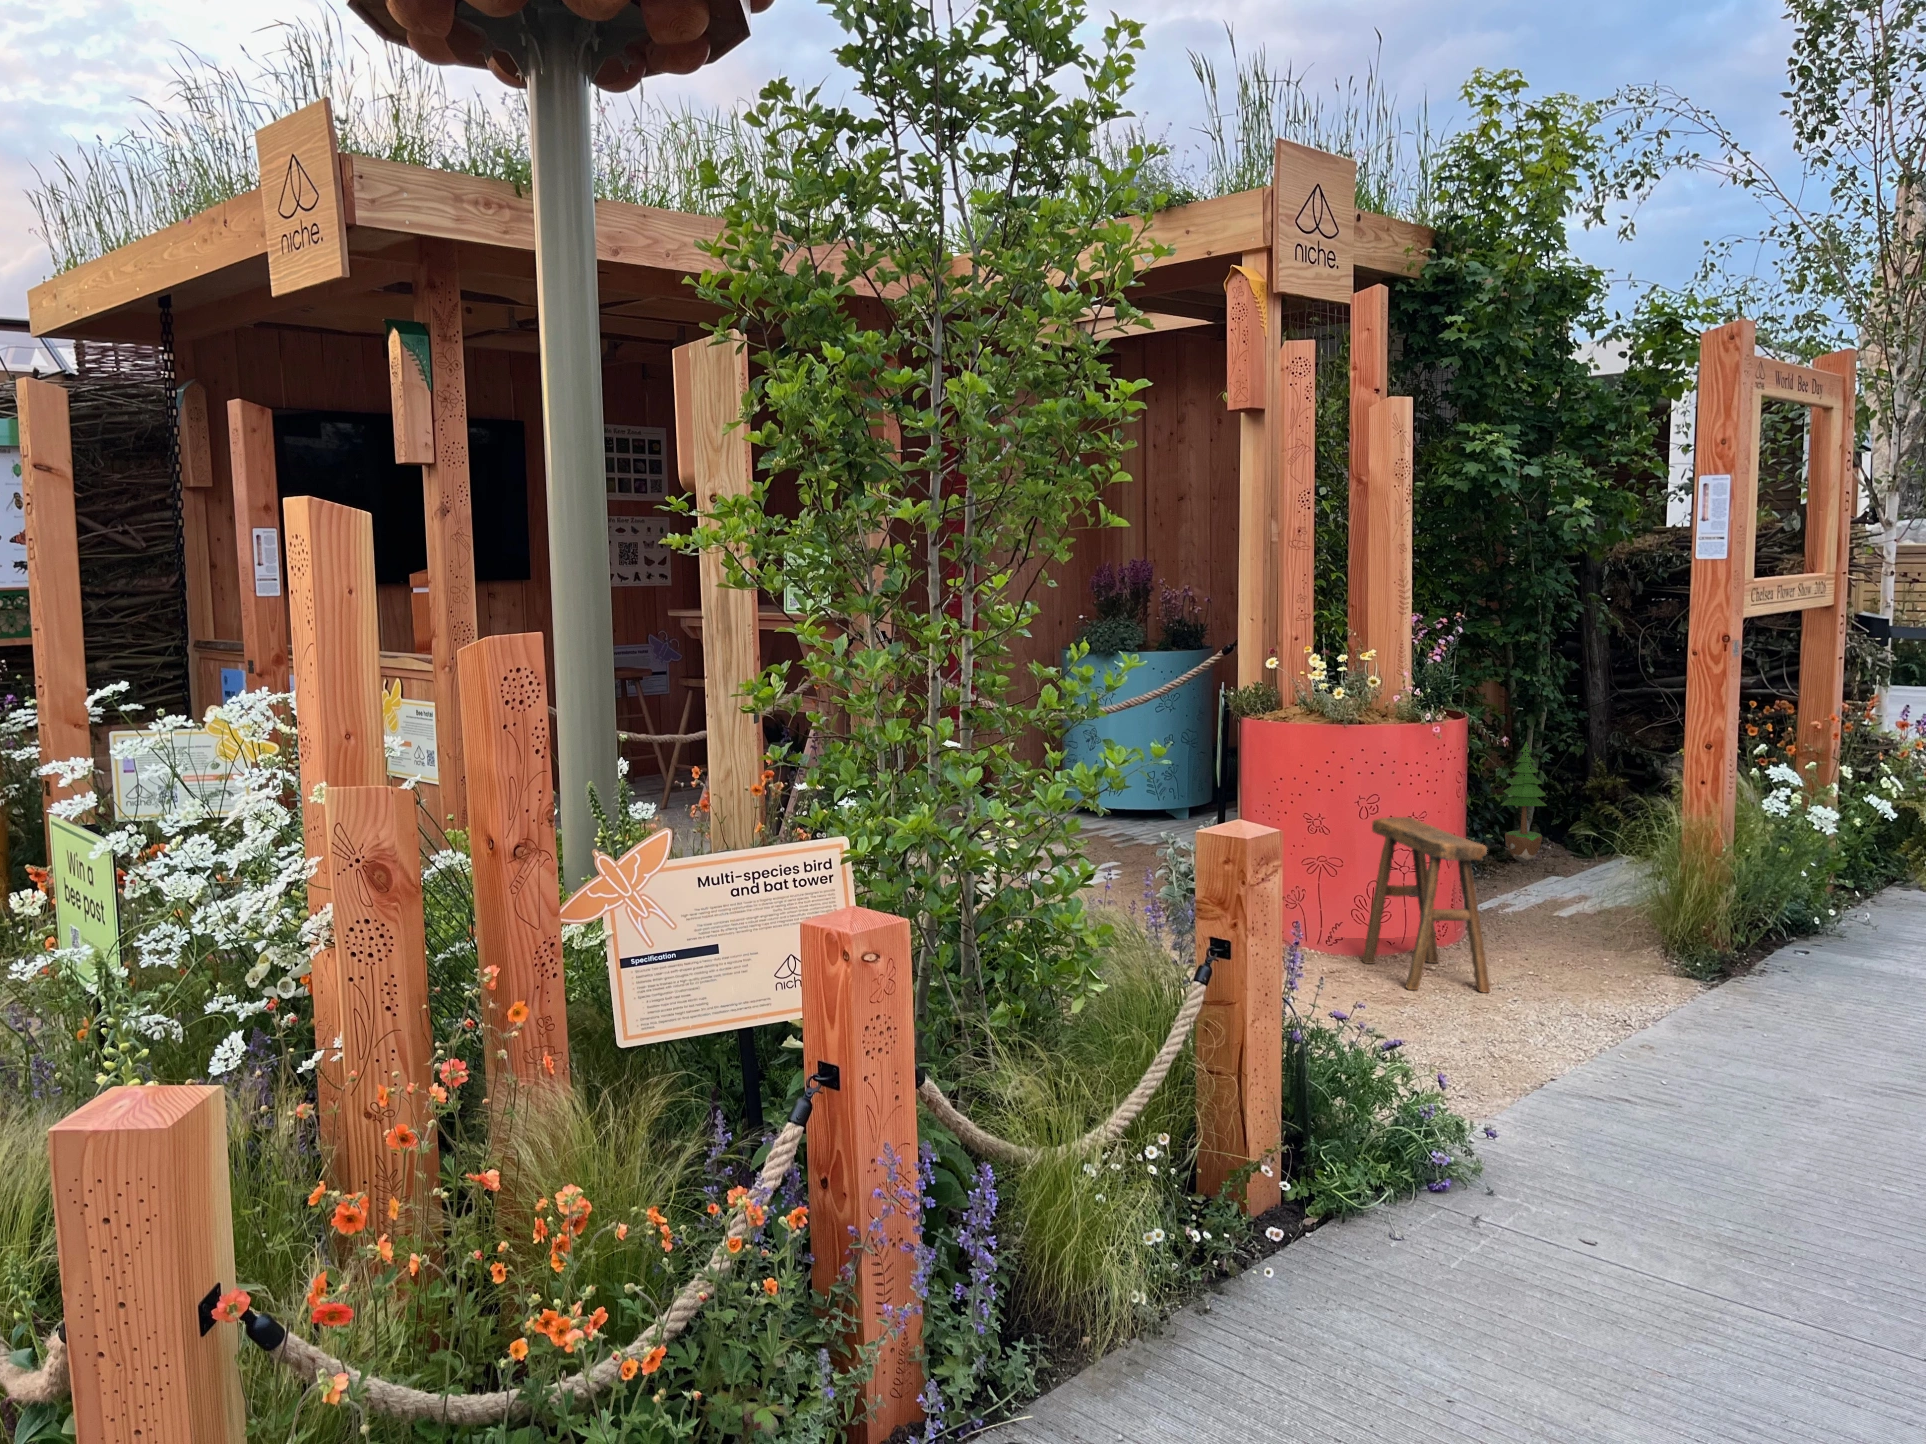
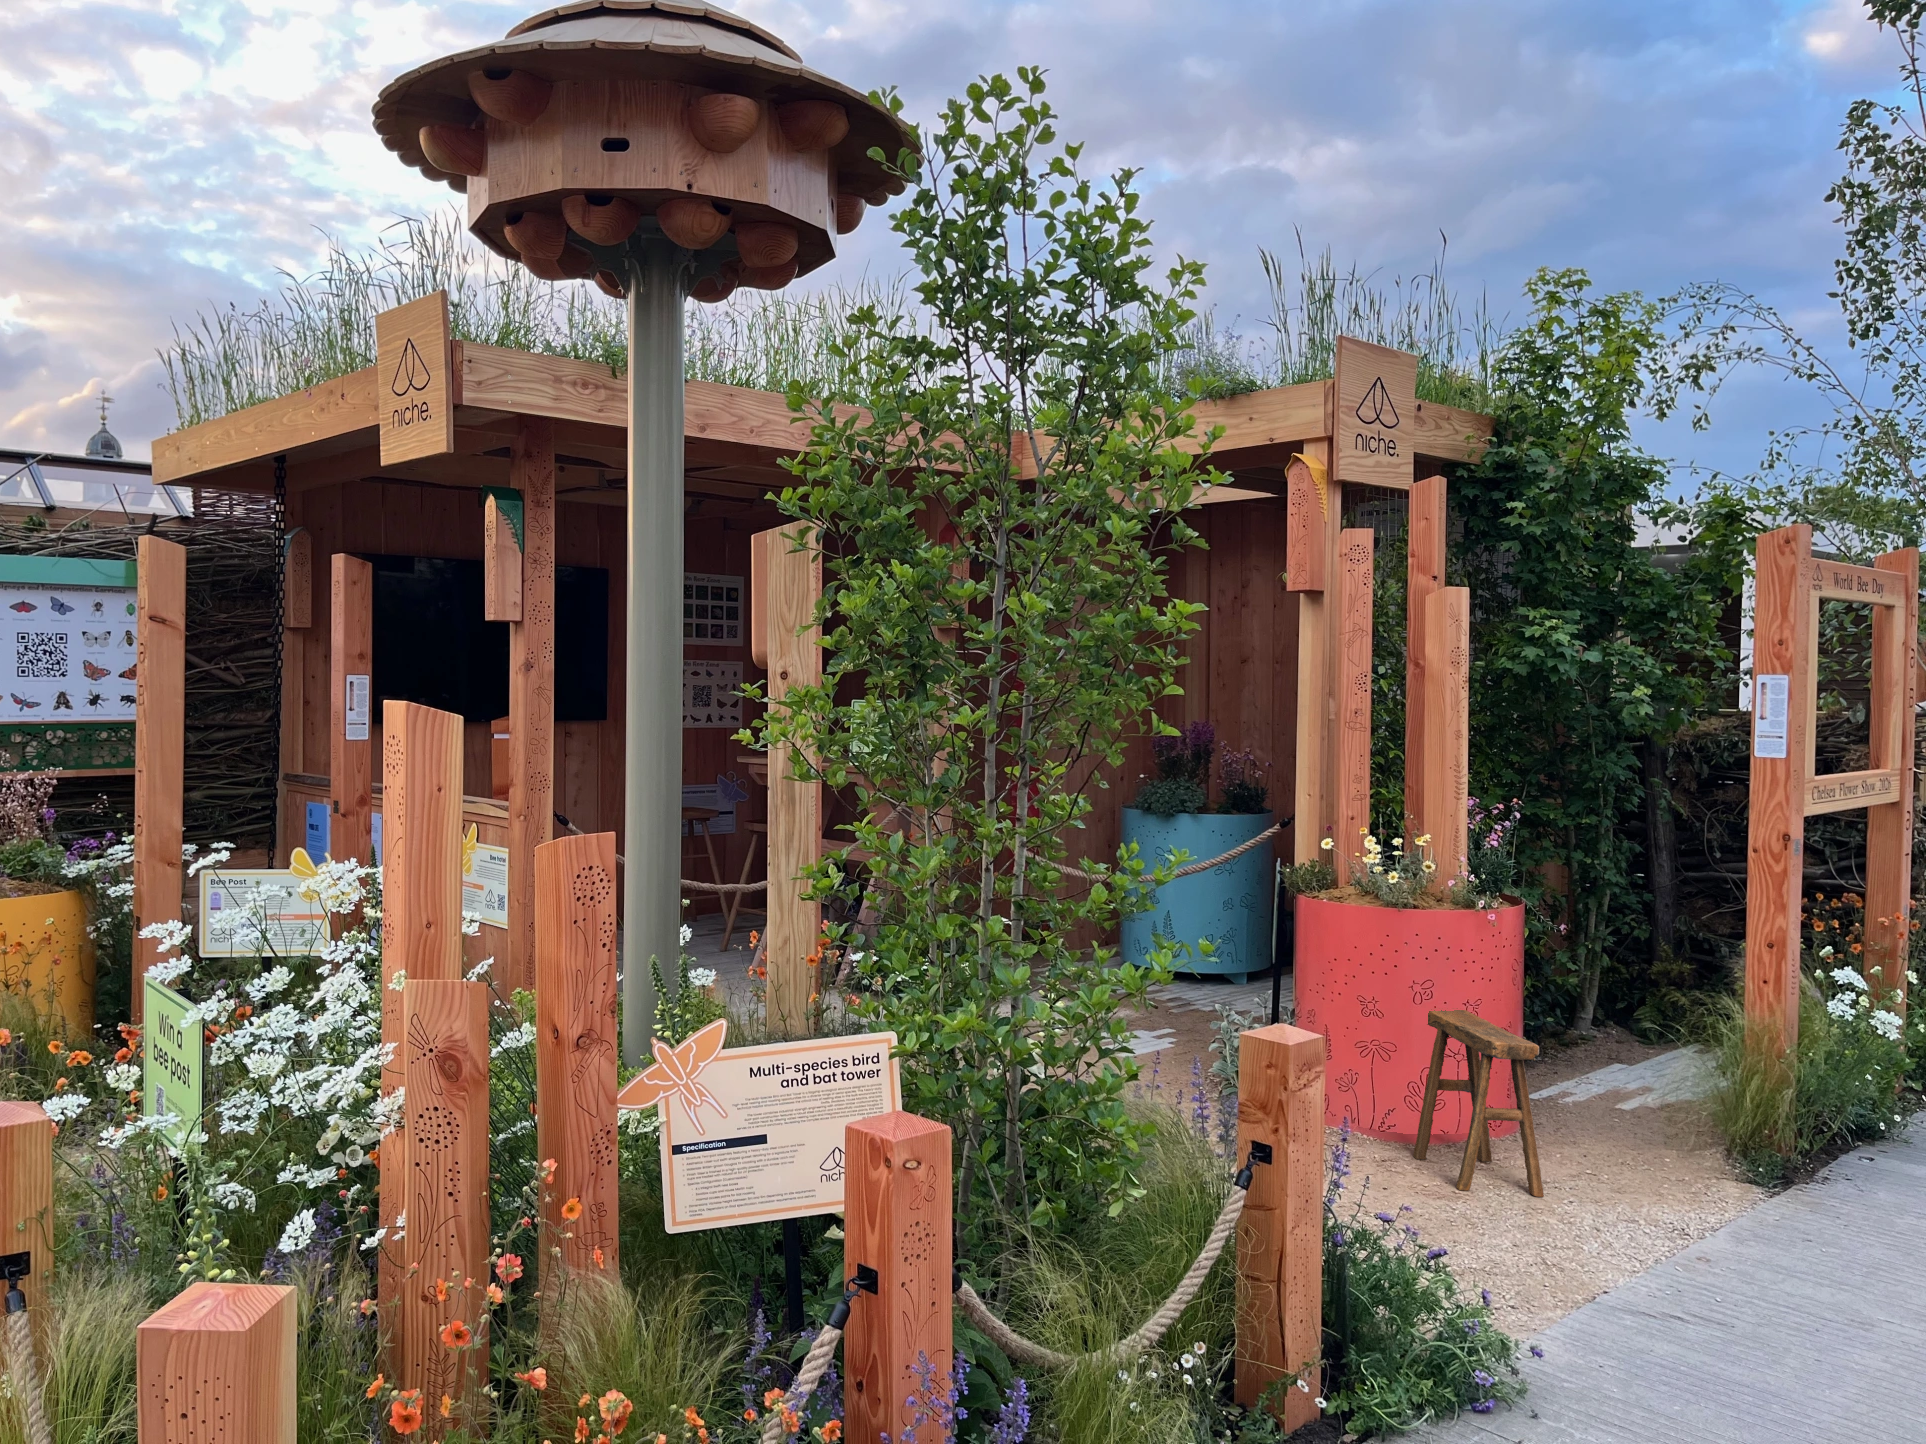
potted tree: present [1501,742,1547,863] -> none [1562,928,1611,1054]

